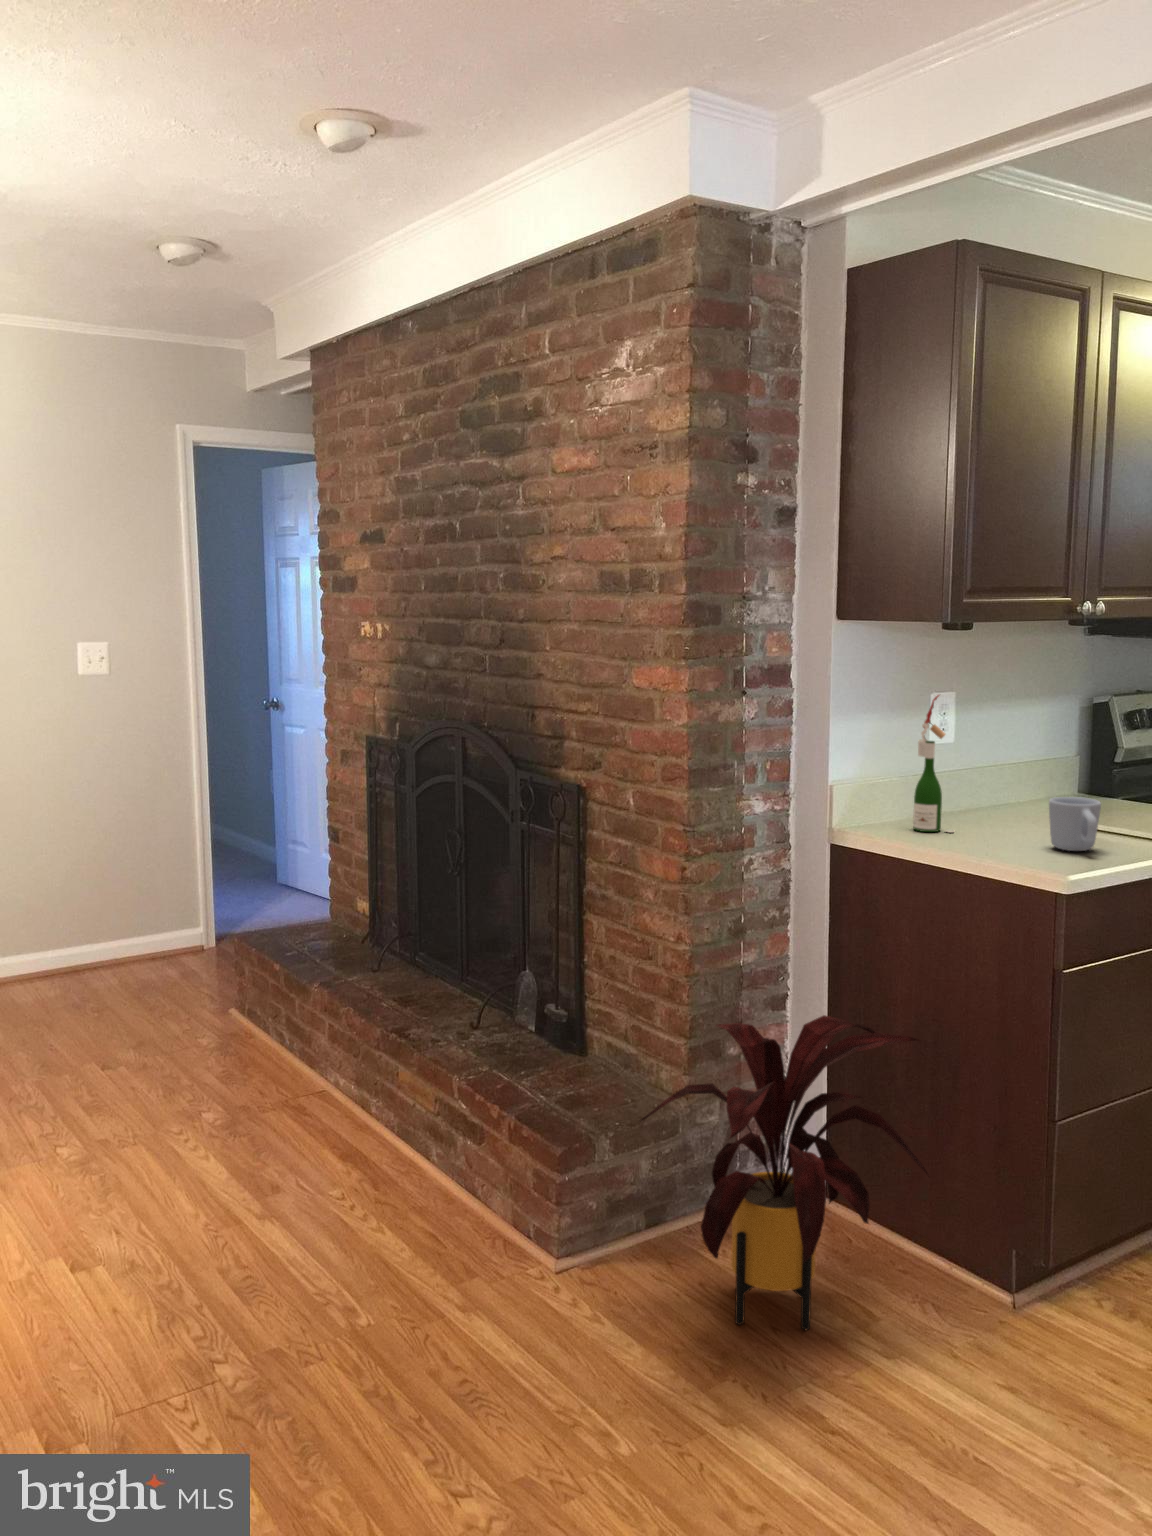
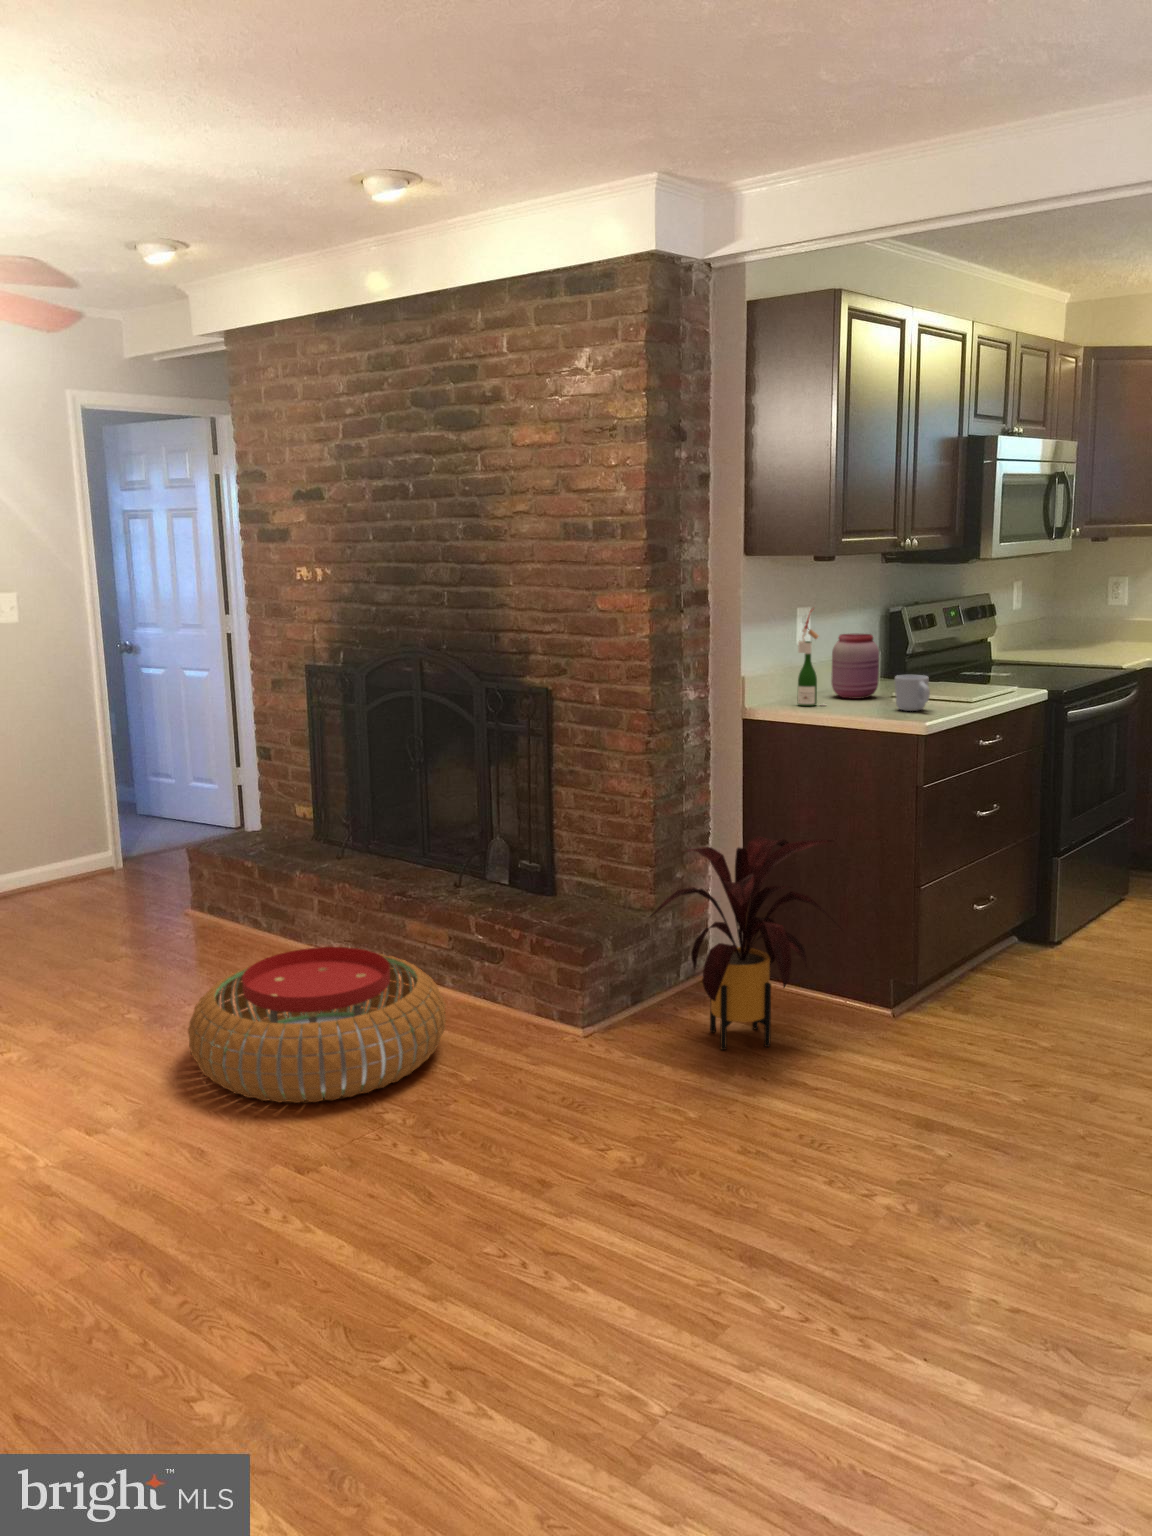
jar: none [977,731,1048,824] -> present [831,634,879,699]
pouf: none [47,1099,386,1323] -> present [188,947,446,1103]

